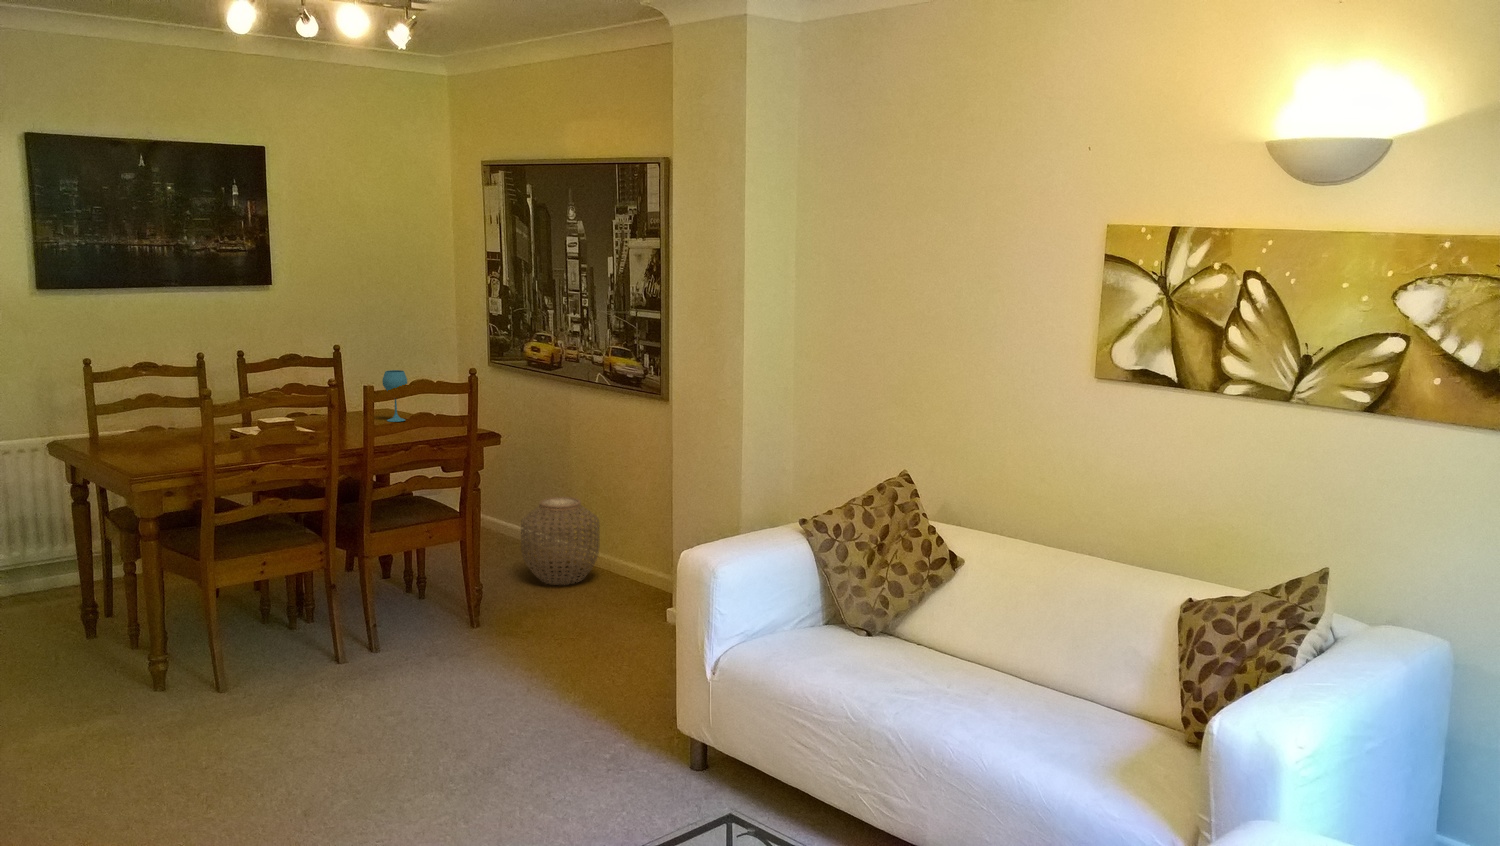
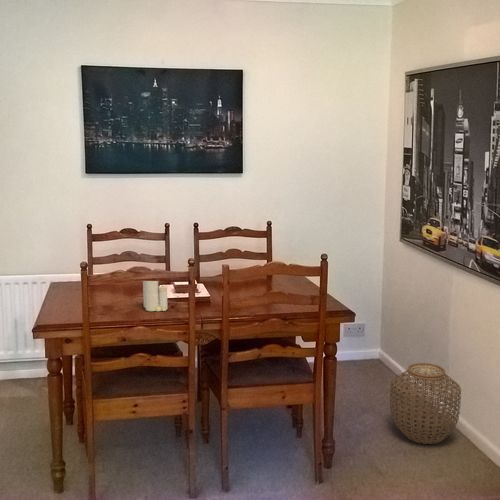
wineglass: present [382,370,407,422] -> none [281,245,301,288]
candle: none [246,397,285,451] -> present [143,281,168,311]

